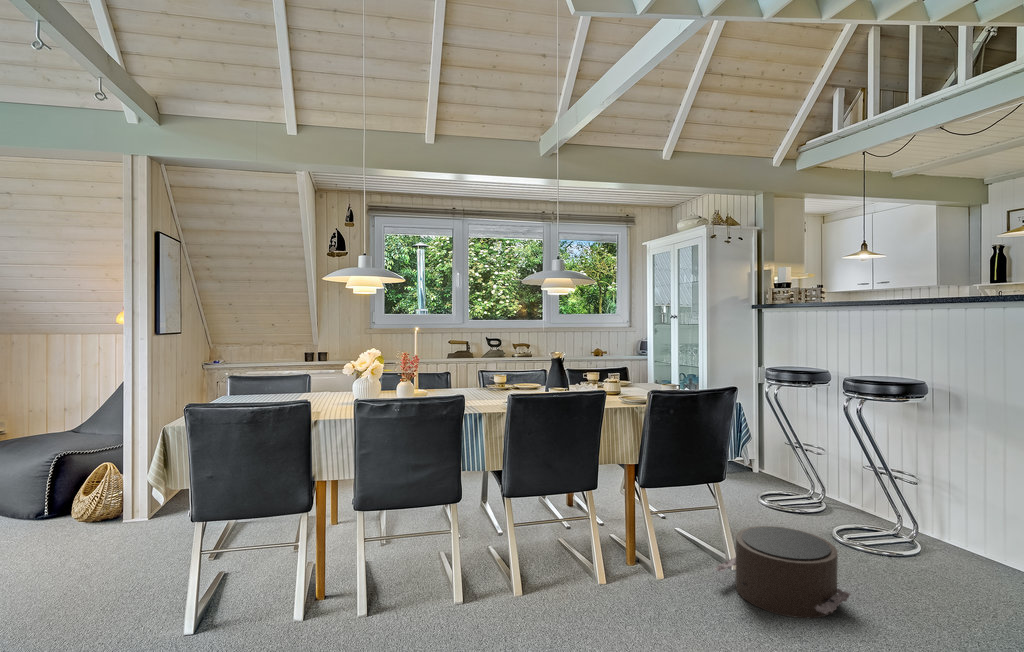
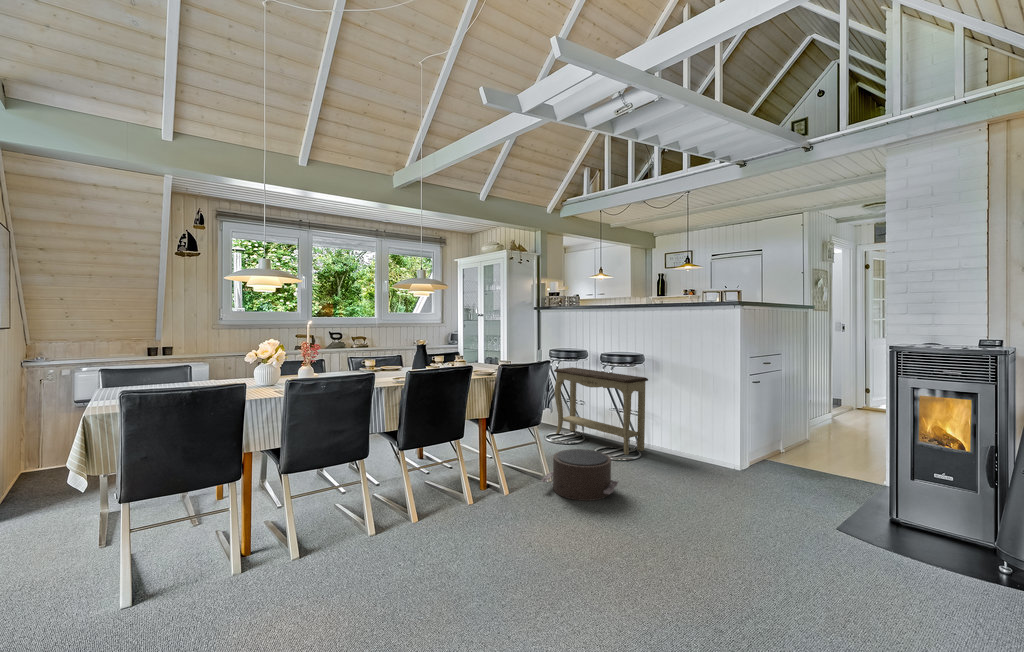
console table: none [773,395,937,547] -> present [554,367,648,455]

